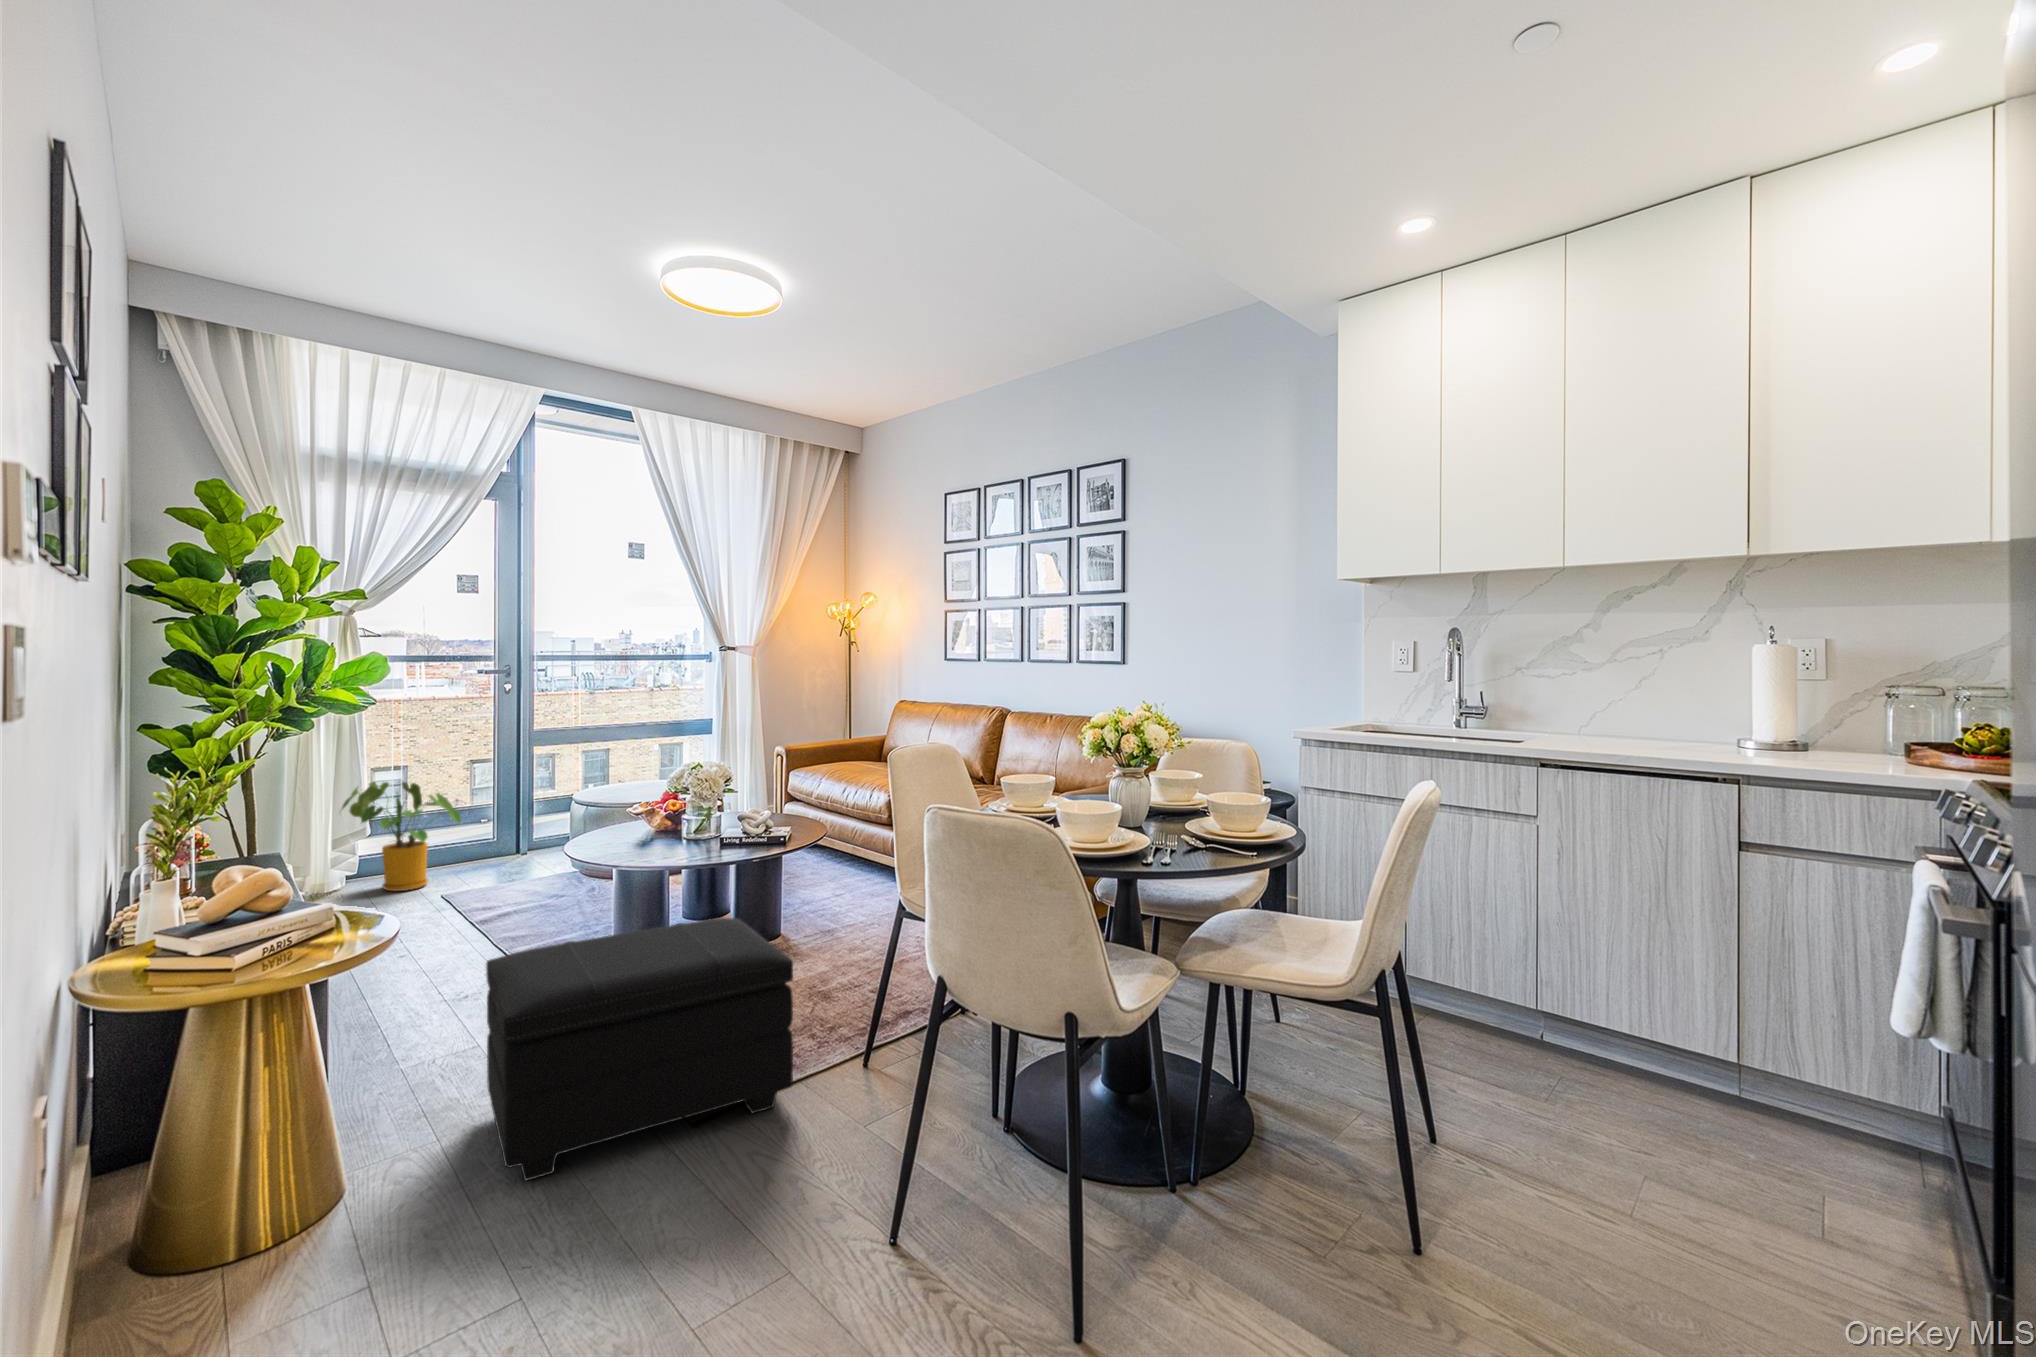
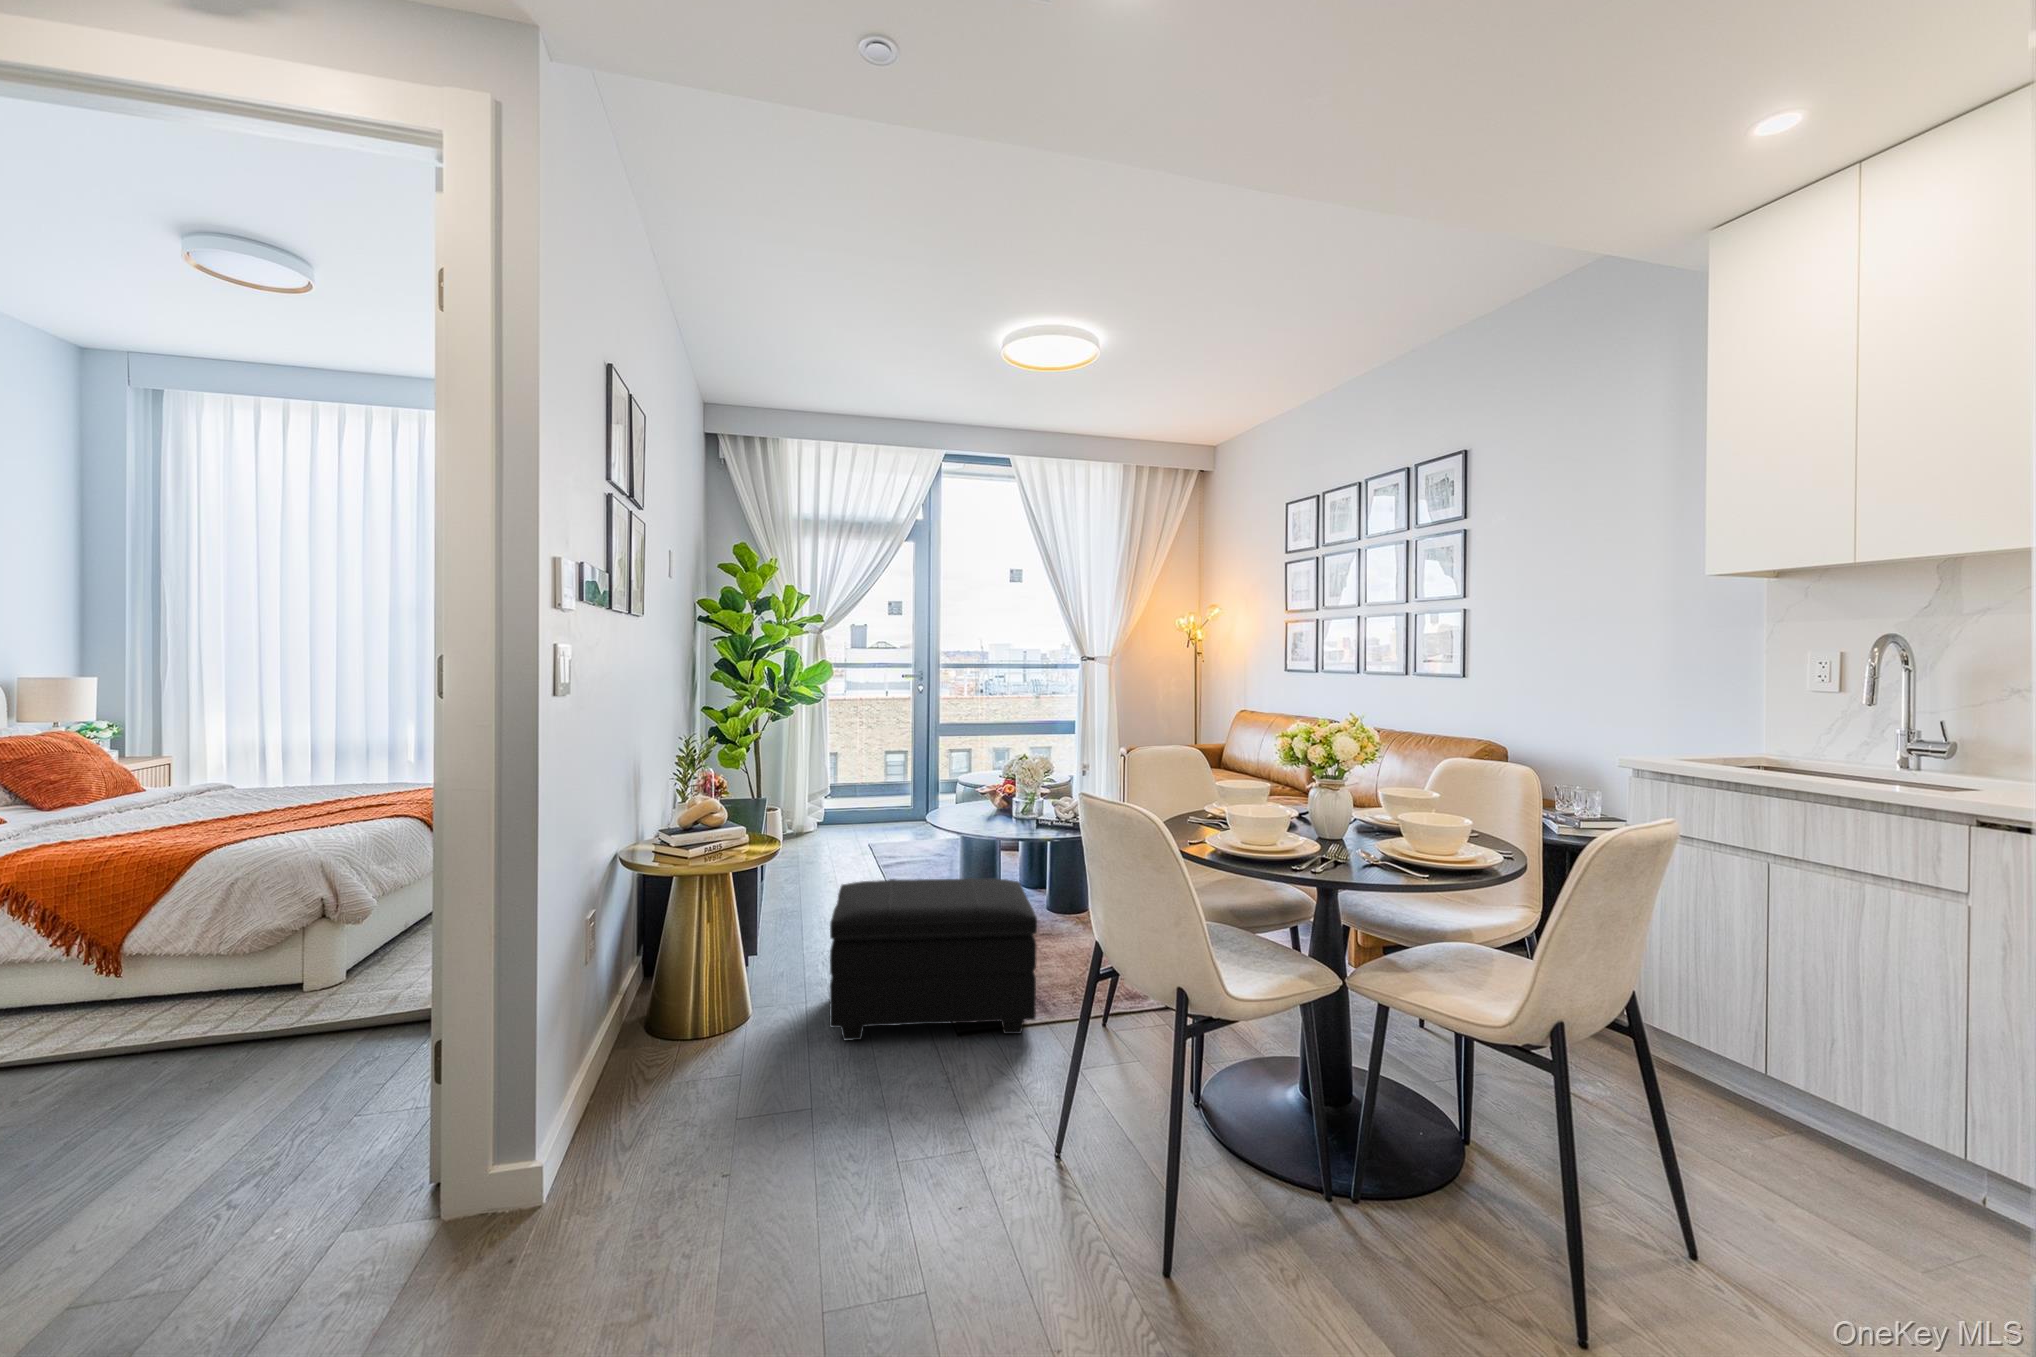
house plant: present [342,782,461,891] -> none [809,755,882,837]

